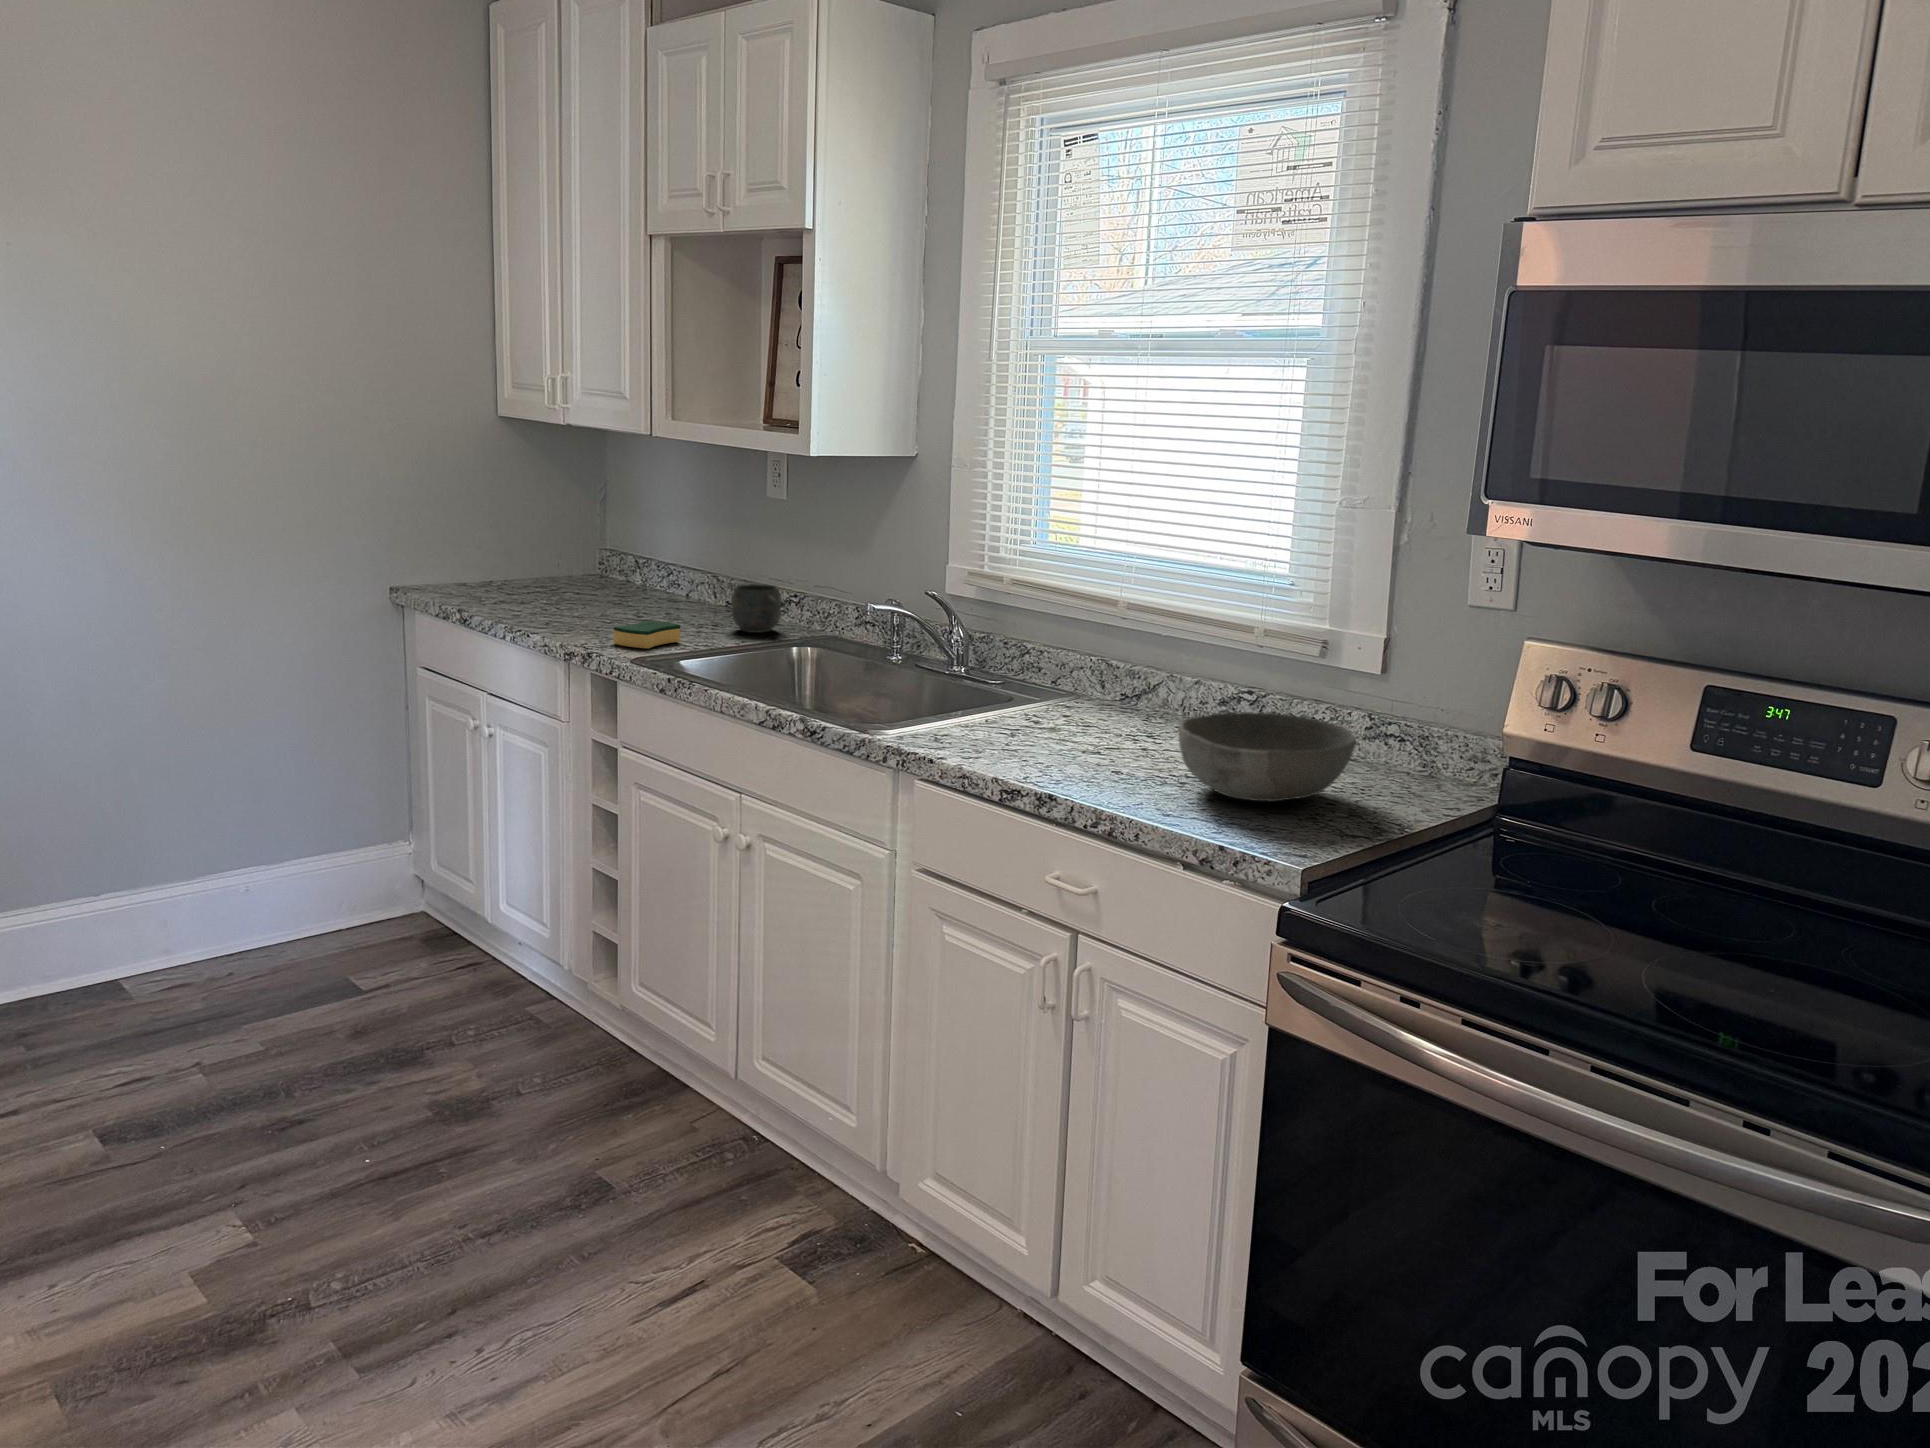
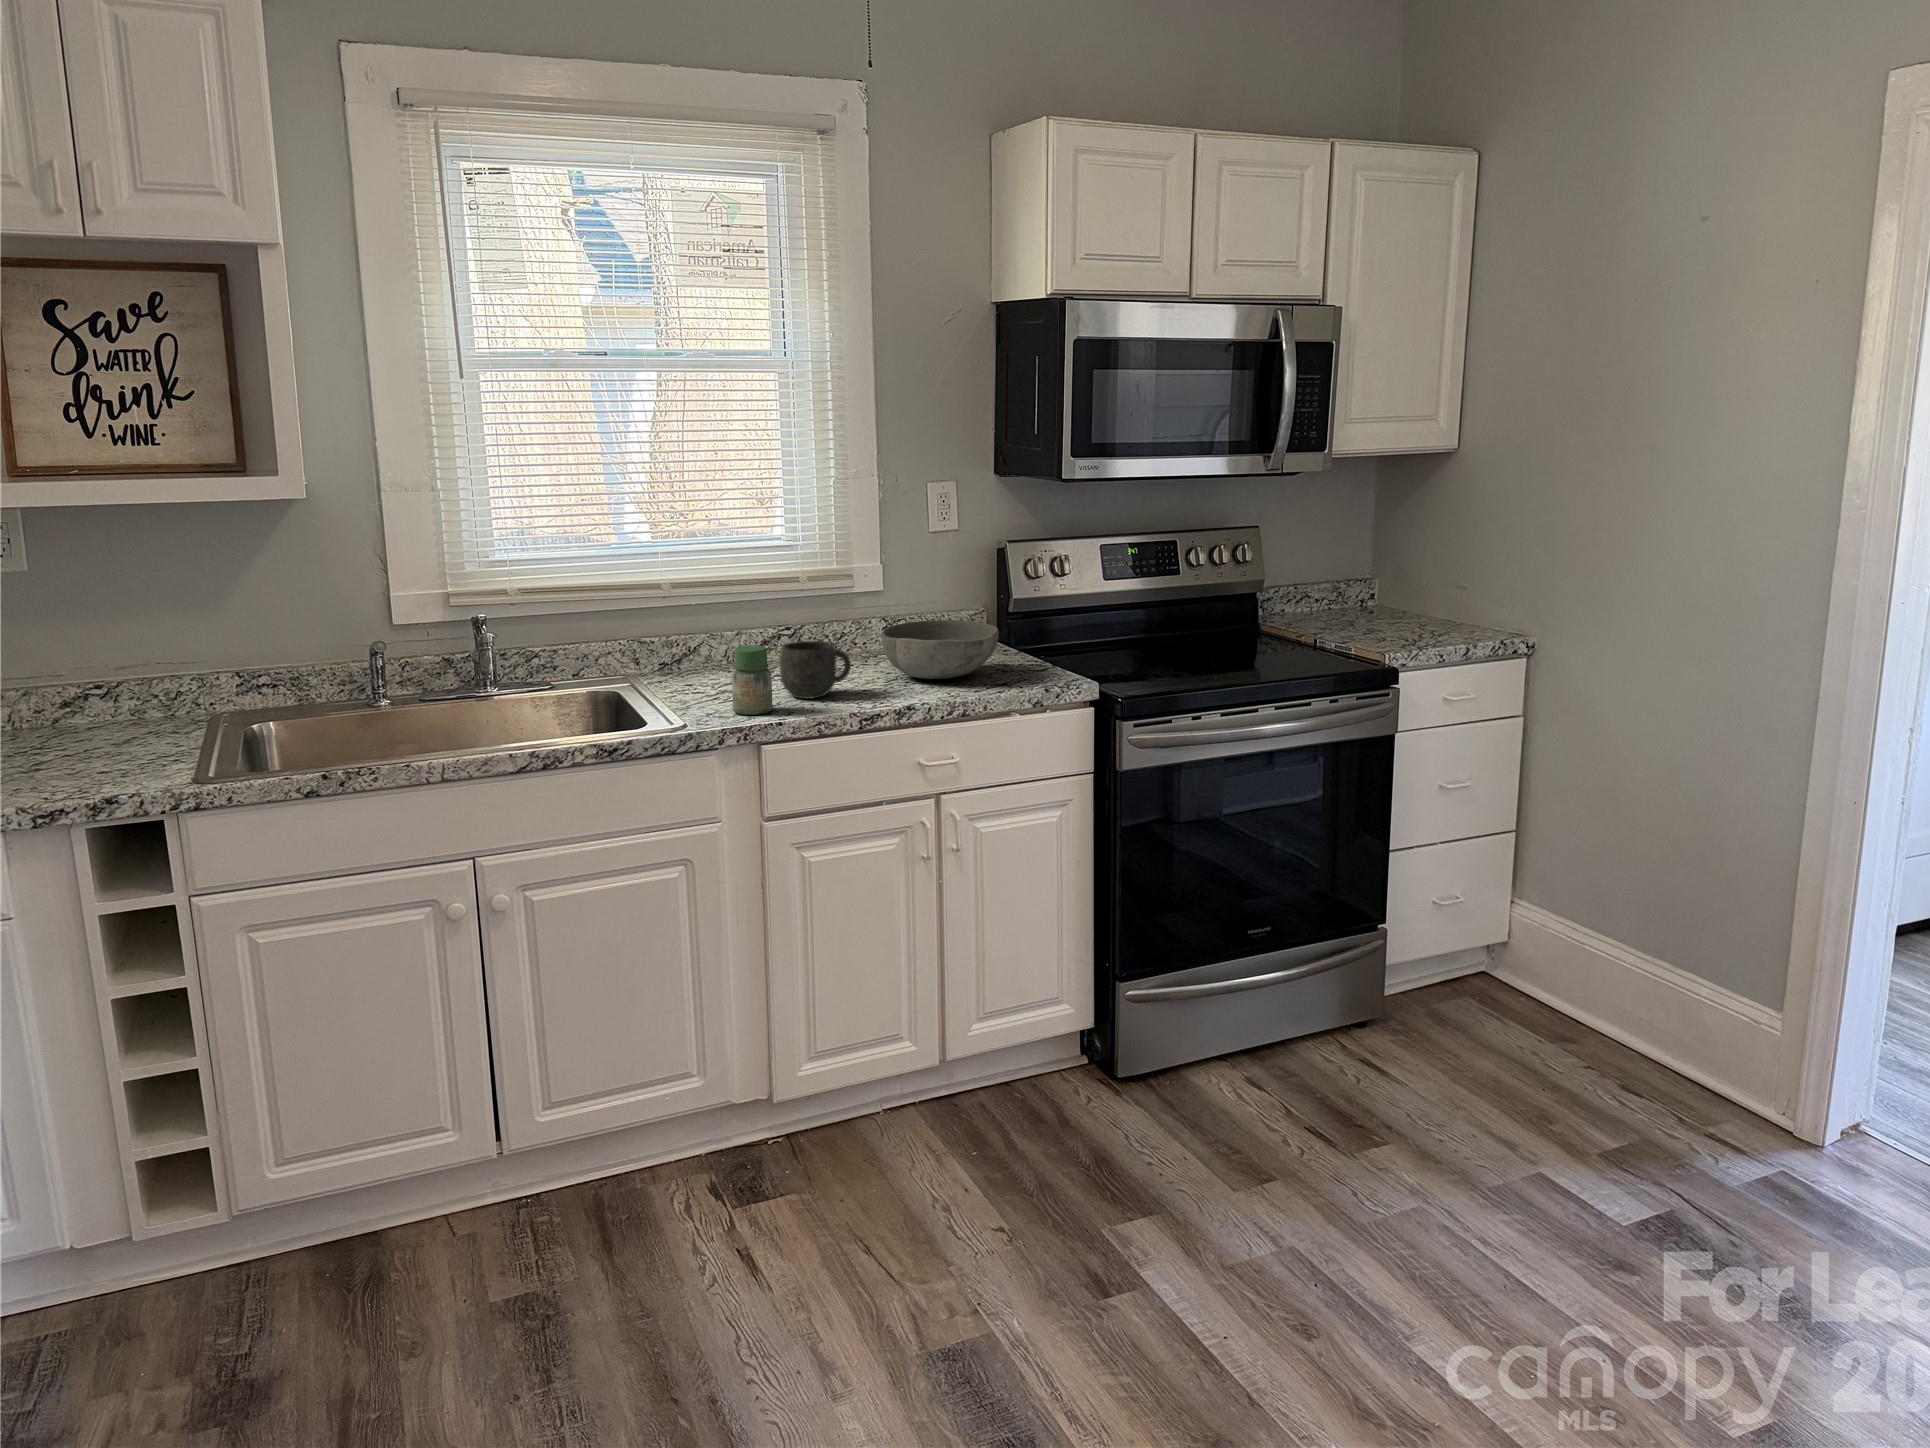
mug: present [732,584,781,633] -> present [780,641,851,699]
sponge: present [614,620,681,648] -> none [50,742,137,787]
jar: none [951,668,998,751] -> present [732,645,773,715]

